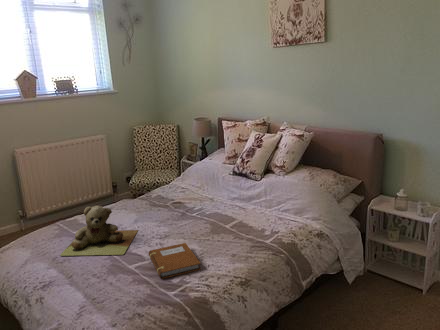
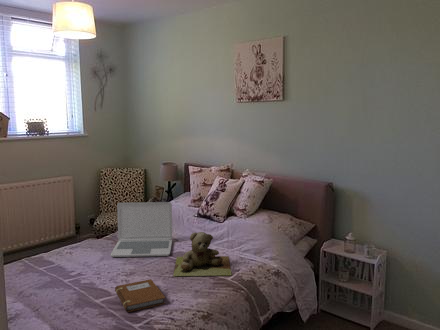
laptop: none [144,160,207,219] -> present [110,202,172,257]
teddy bear: present [60,206,138,256] -> present [173,232,232,276]

